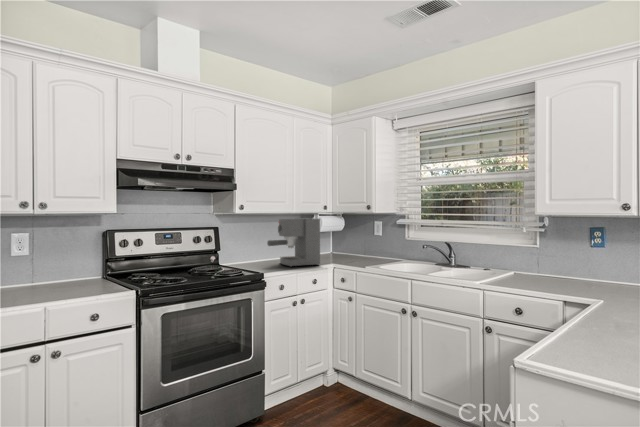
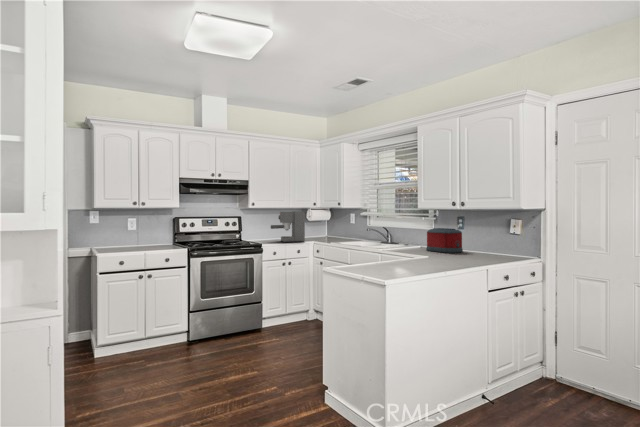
toaster: none [548,246,617,288] -> present [426,228,463,253]

